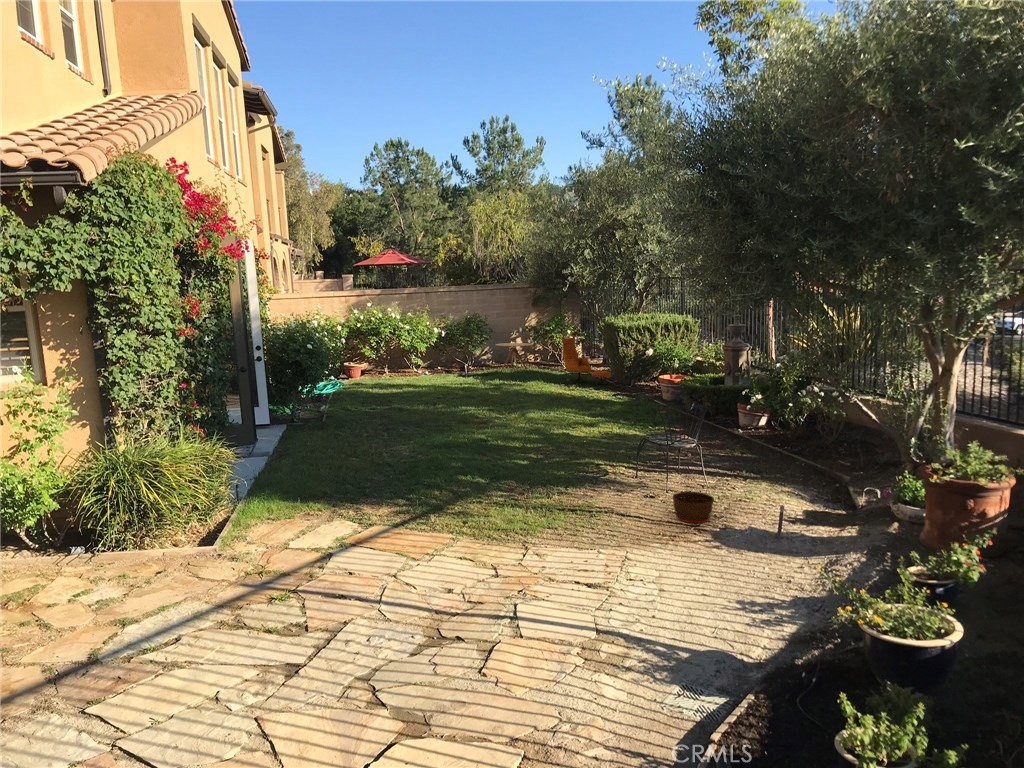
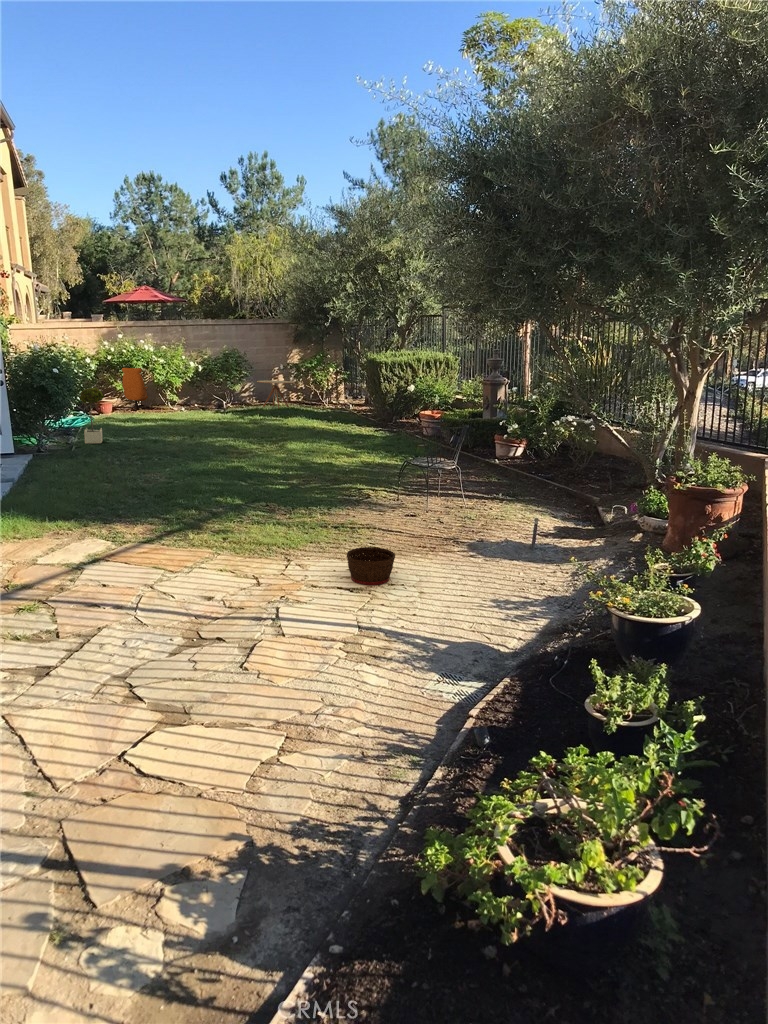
lounge chair: present [562,338,611,385] -> present [122,368,150,411]
potted tree: none [330,361,353,415] -> present [79,387,104,443]
basket: present [673,492,714,523] -> present [347,547,395,585]

